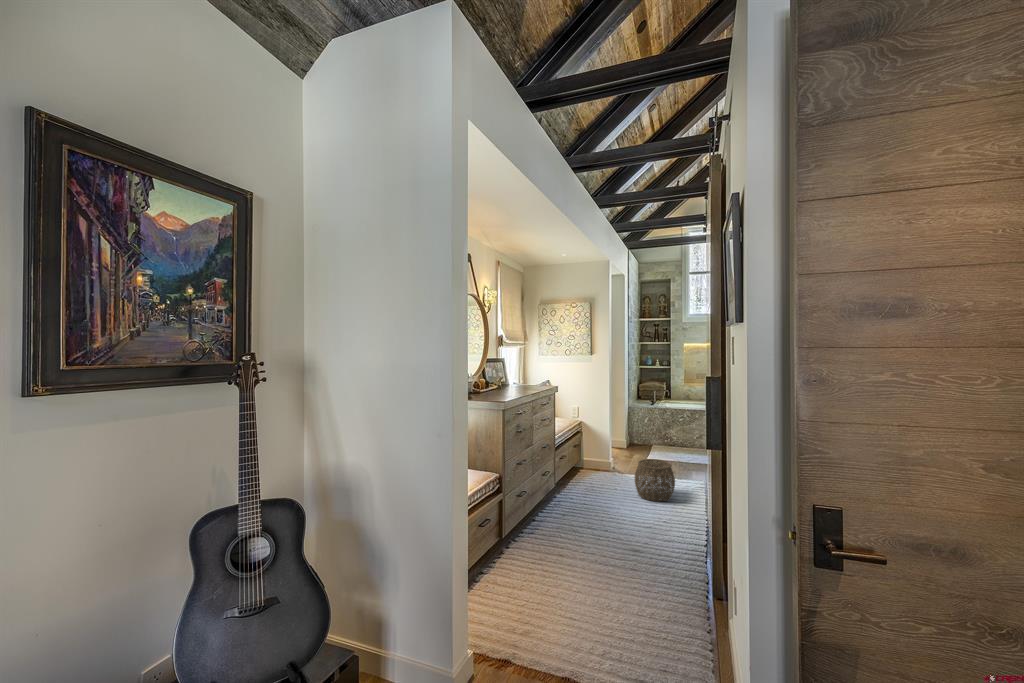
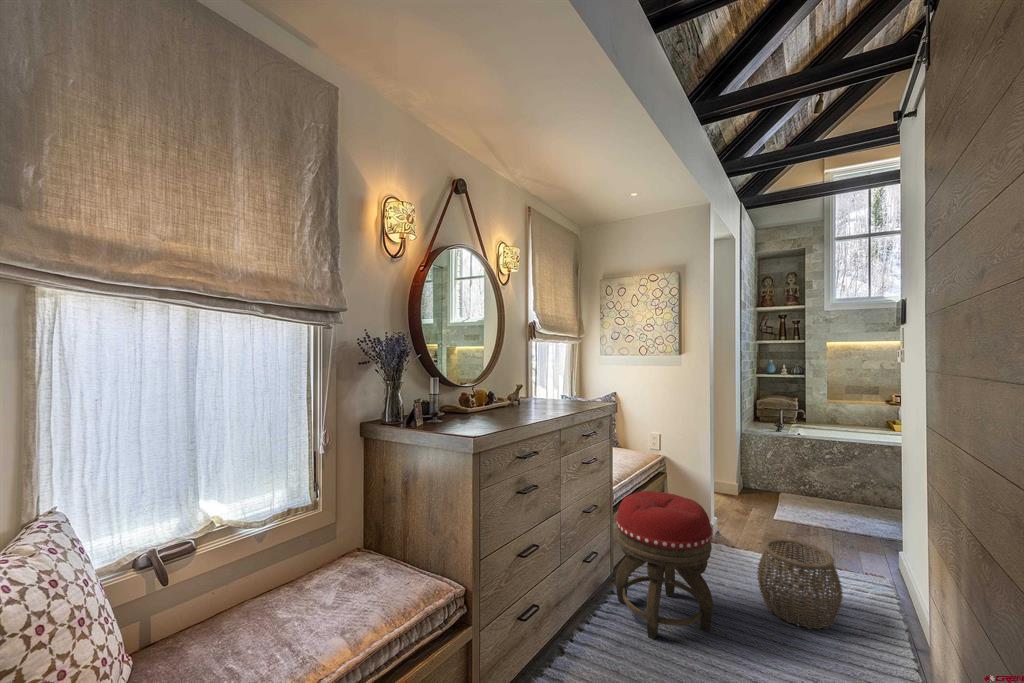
footstool: none [559,436,611,513] -> present [616,491,713,639]

